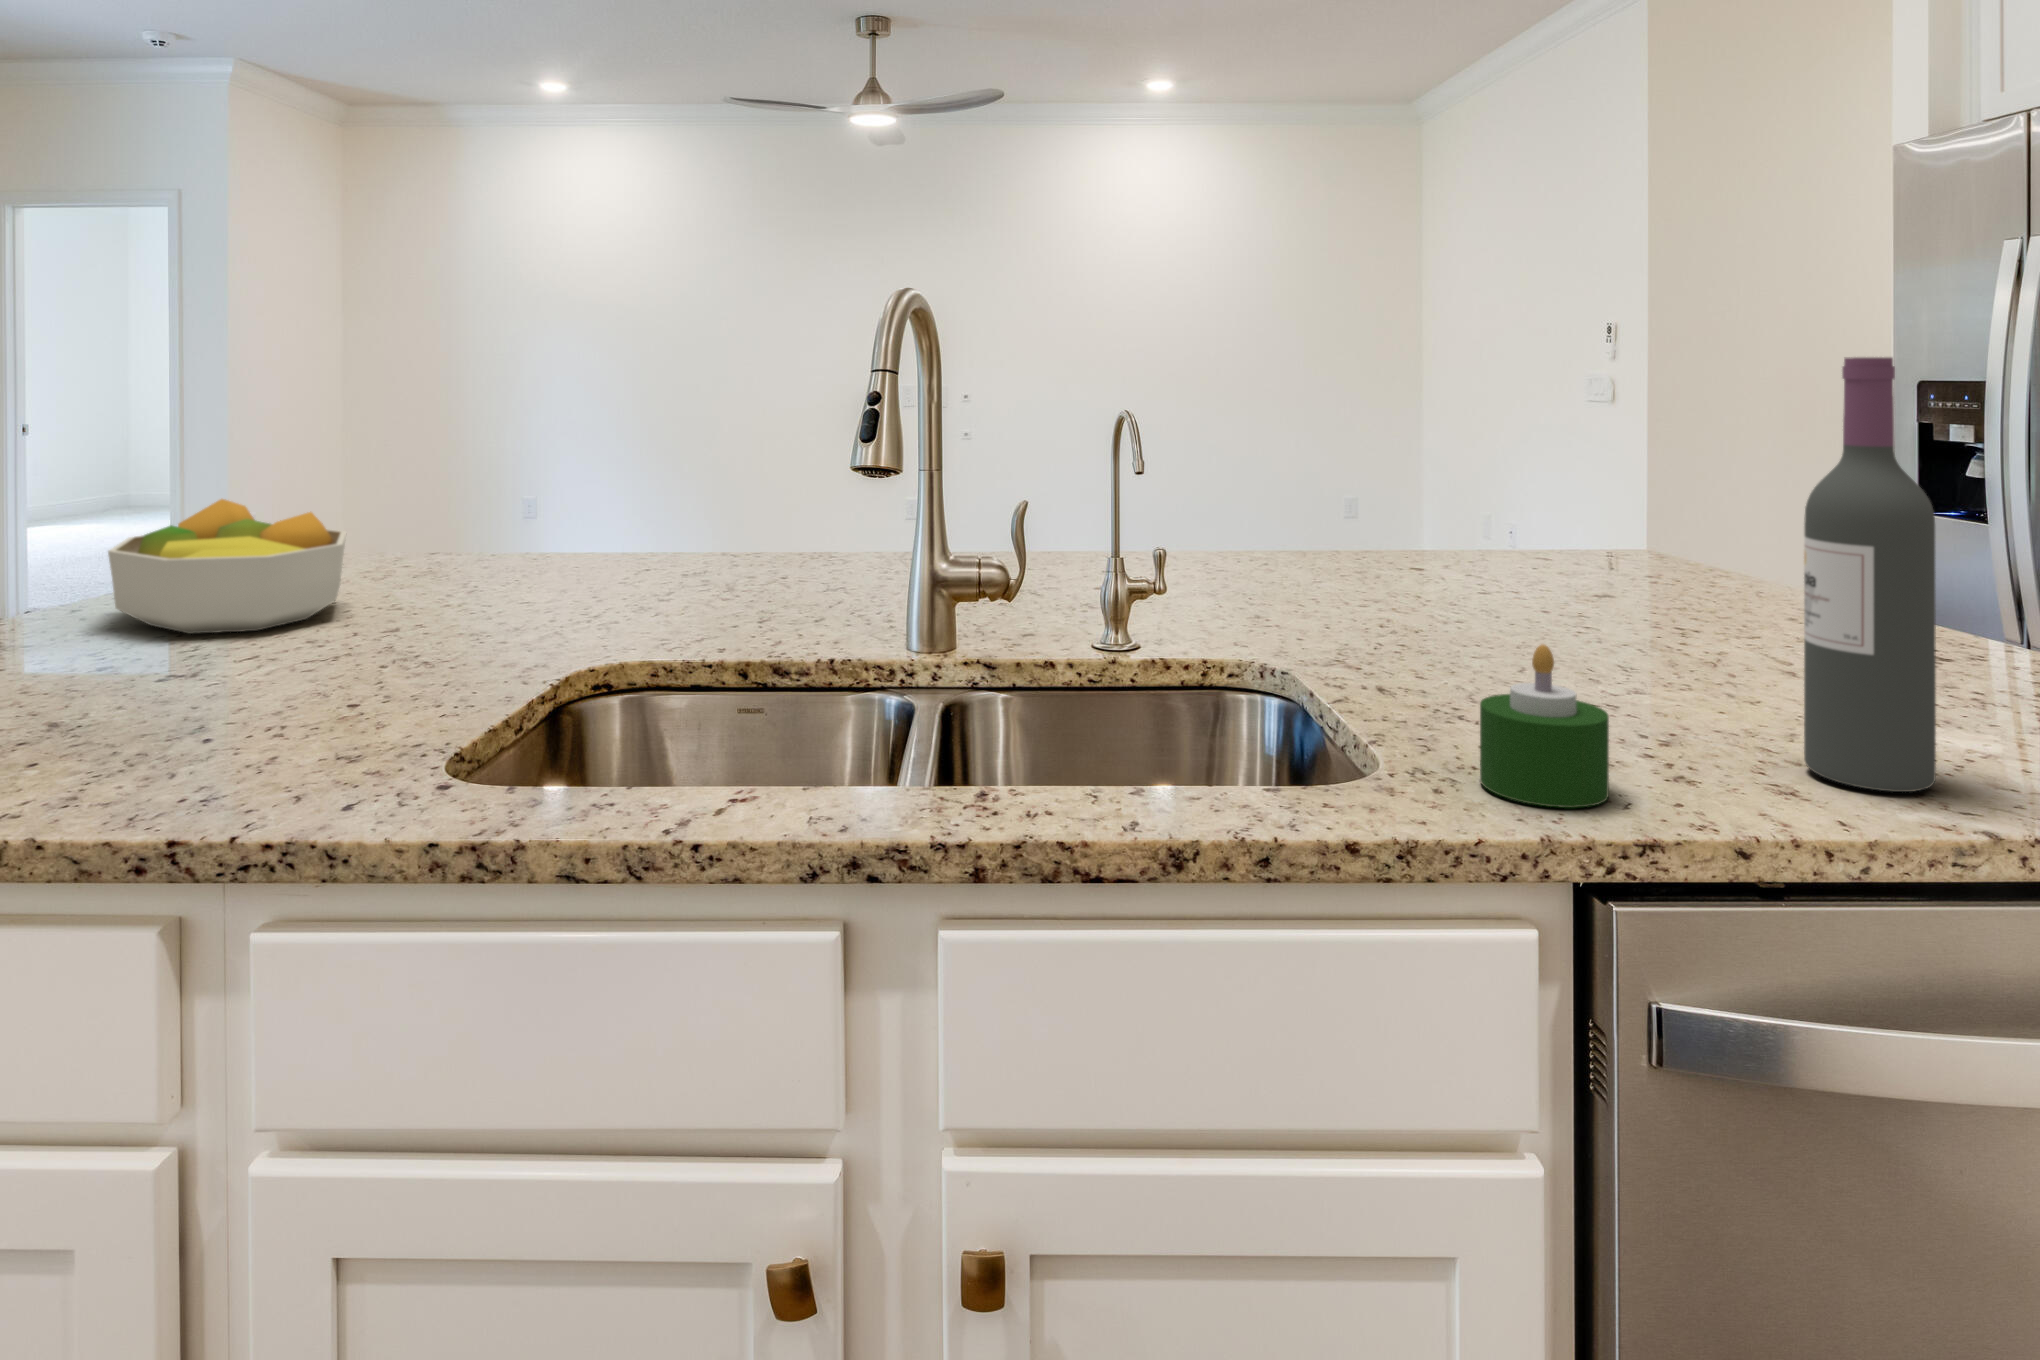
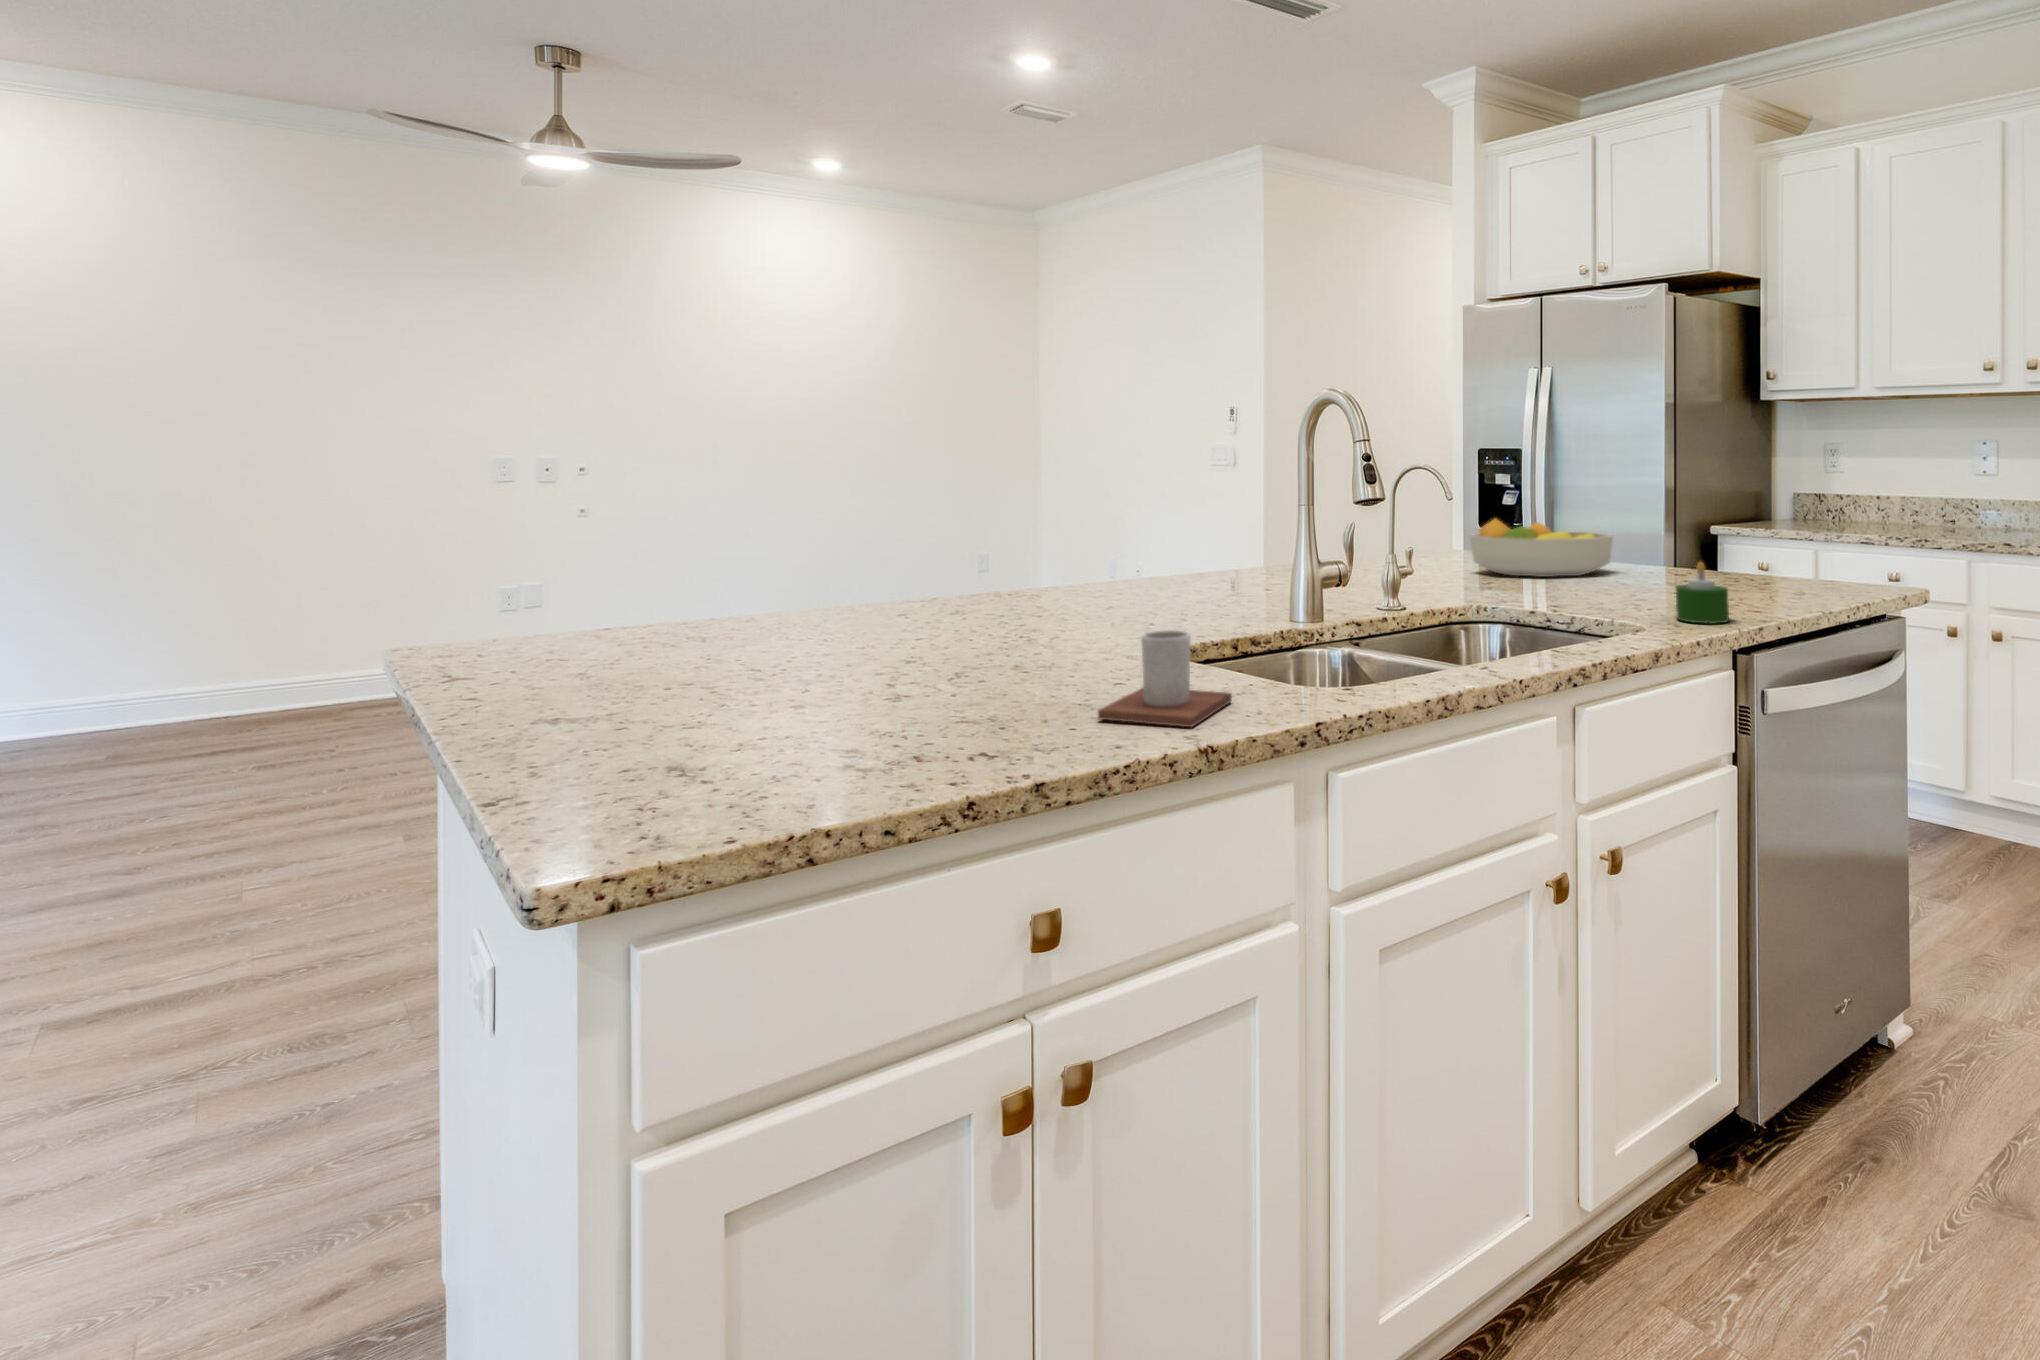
wine bottle: present [1804,357,1936,792] -> none [1739,445,1788,606]
fruit bowl: present [108,499,346,634] -> present [1469,519,1613,577]
mug: none [72,636,268,800] -> present [1098,630,1232,727]

